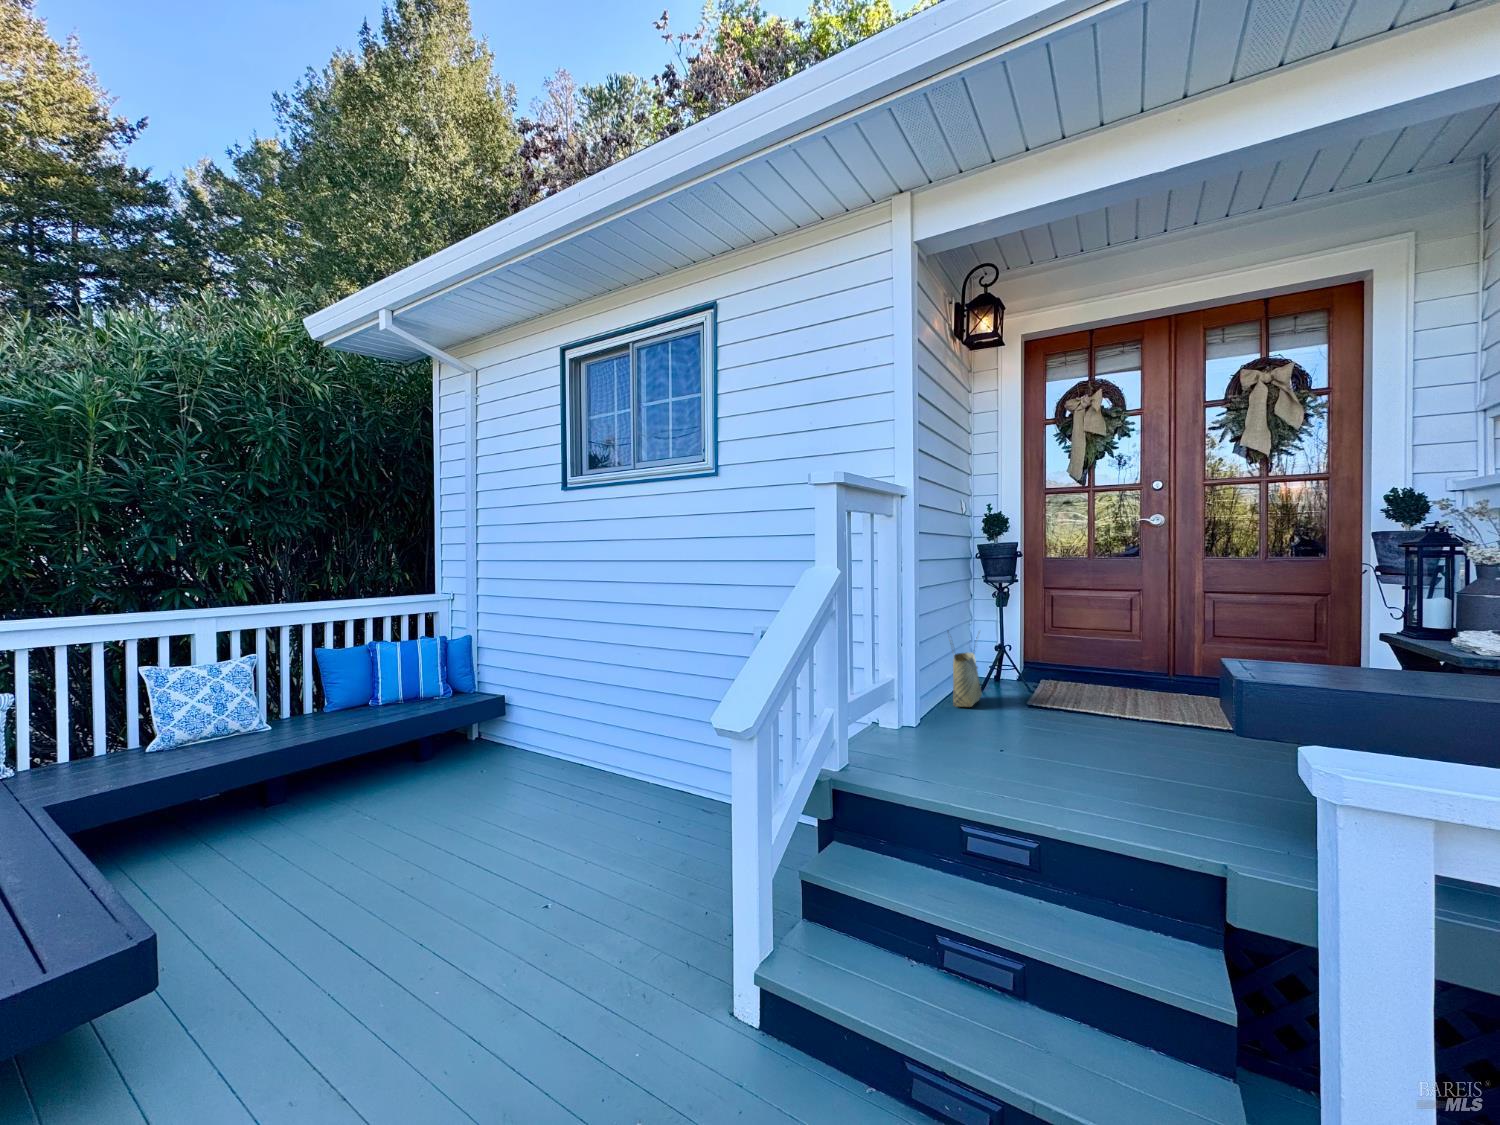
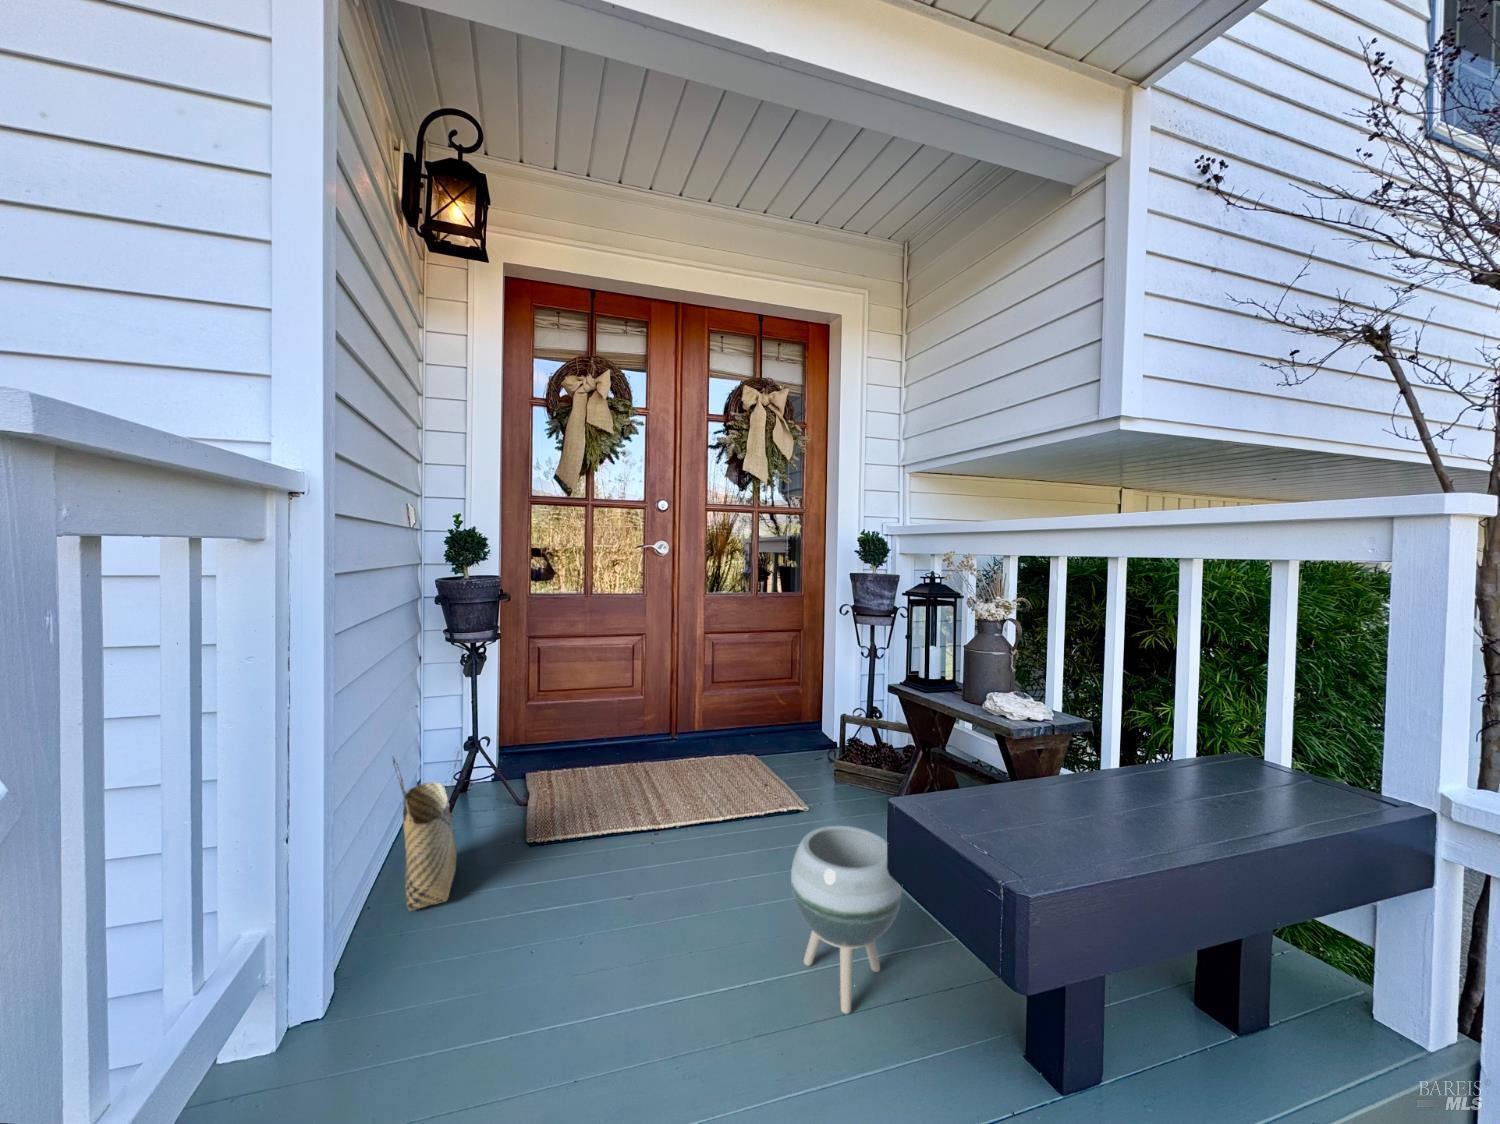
planter: none [1148,684,1233,783] -> present [791,826,902,1014]

